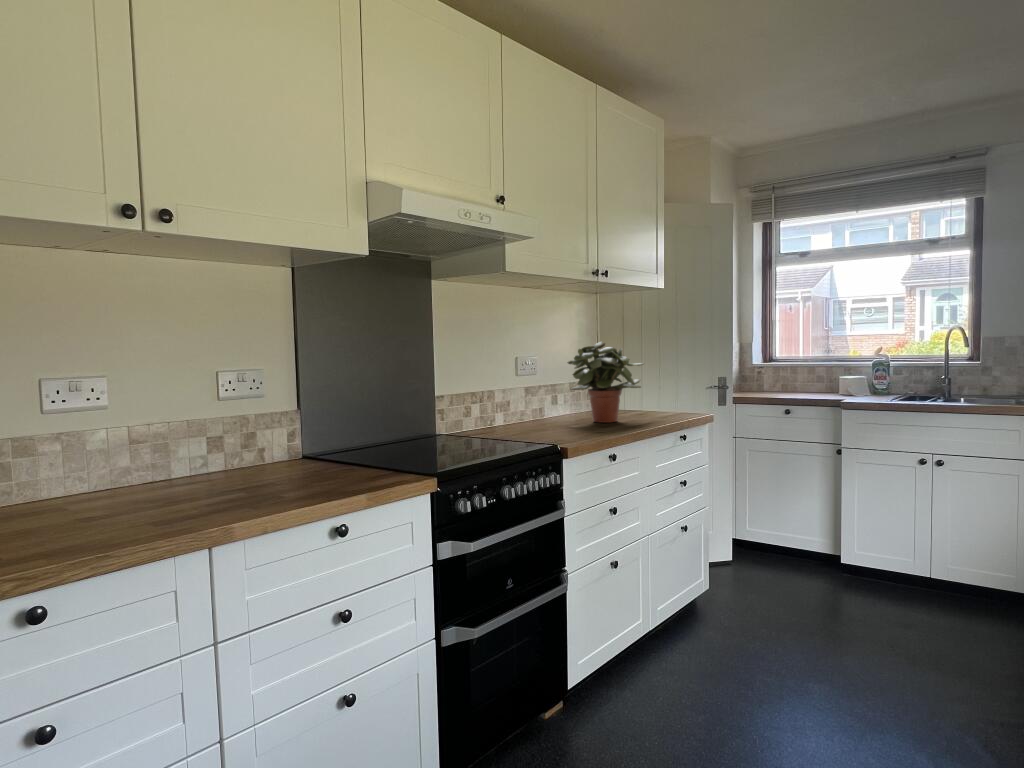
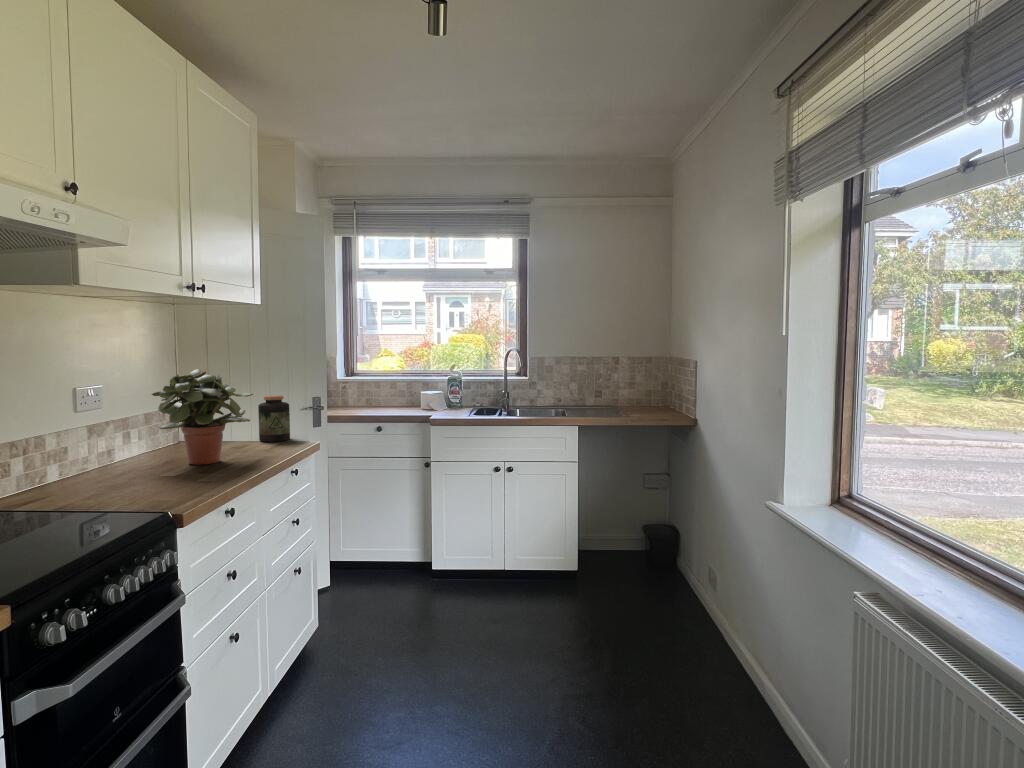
jar: none [658,371,686,413] -> present [258,395,290,442]

